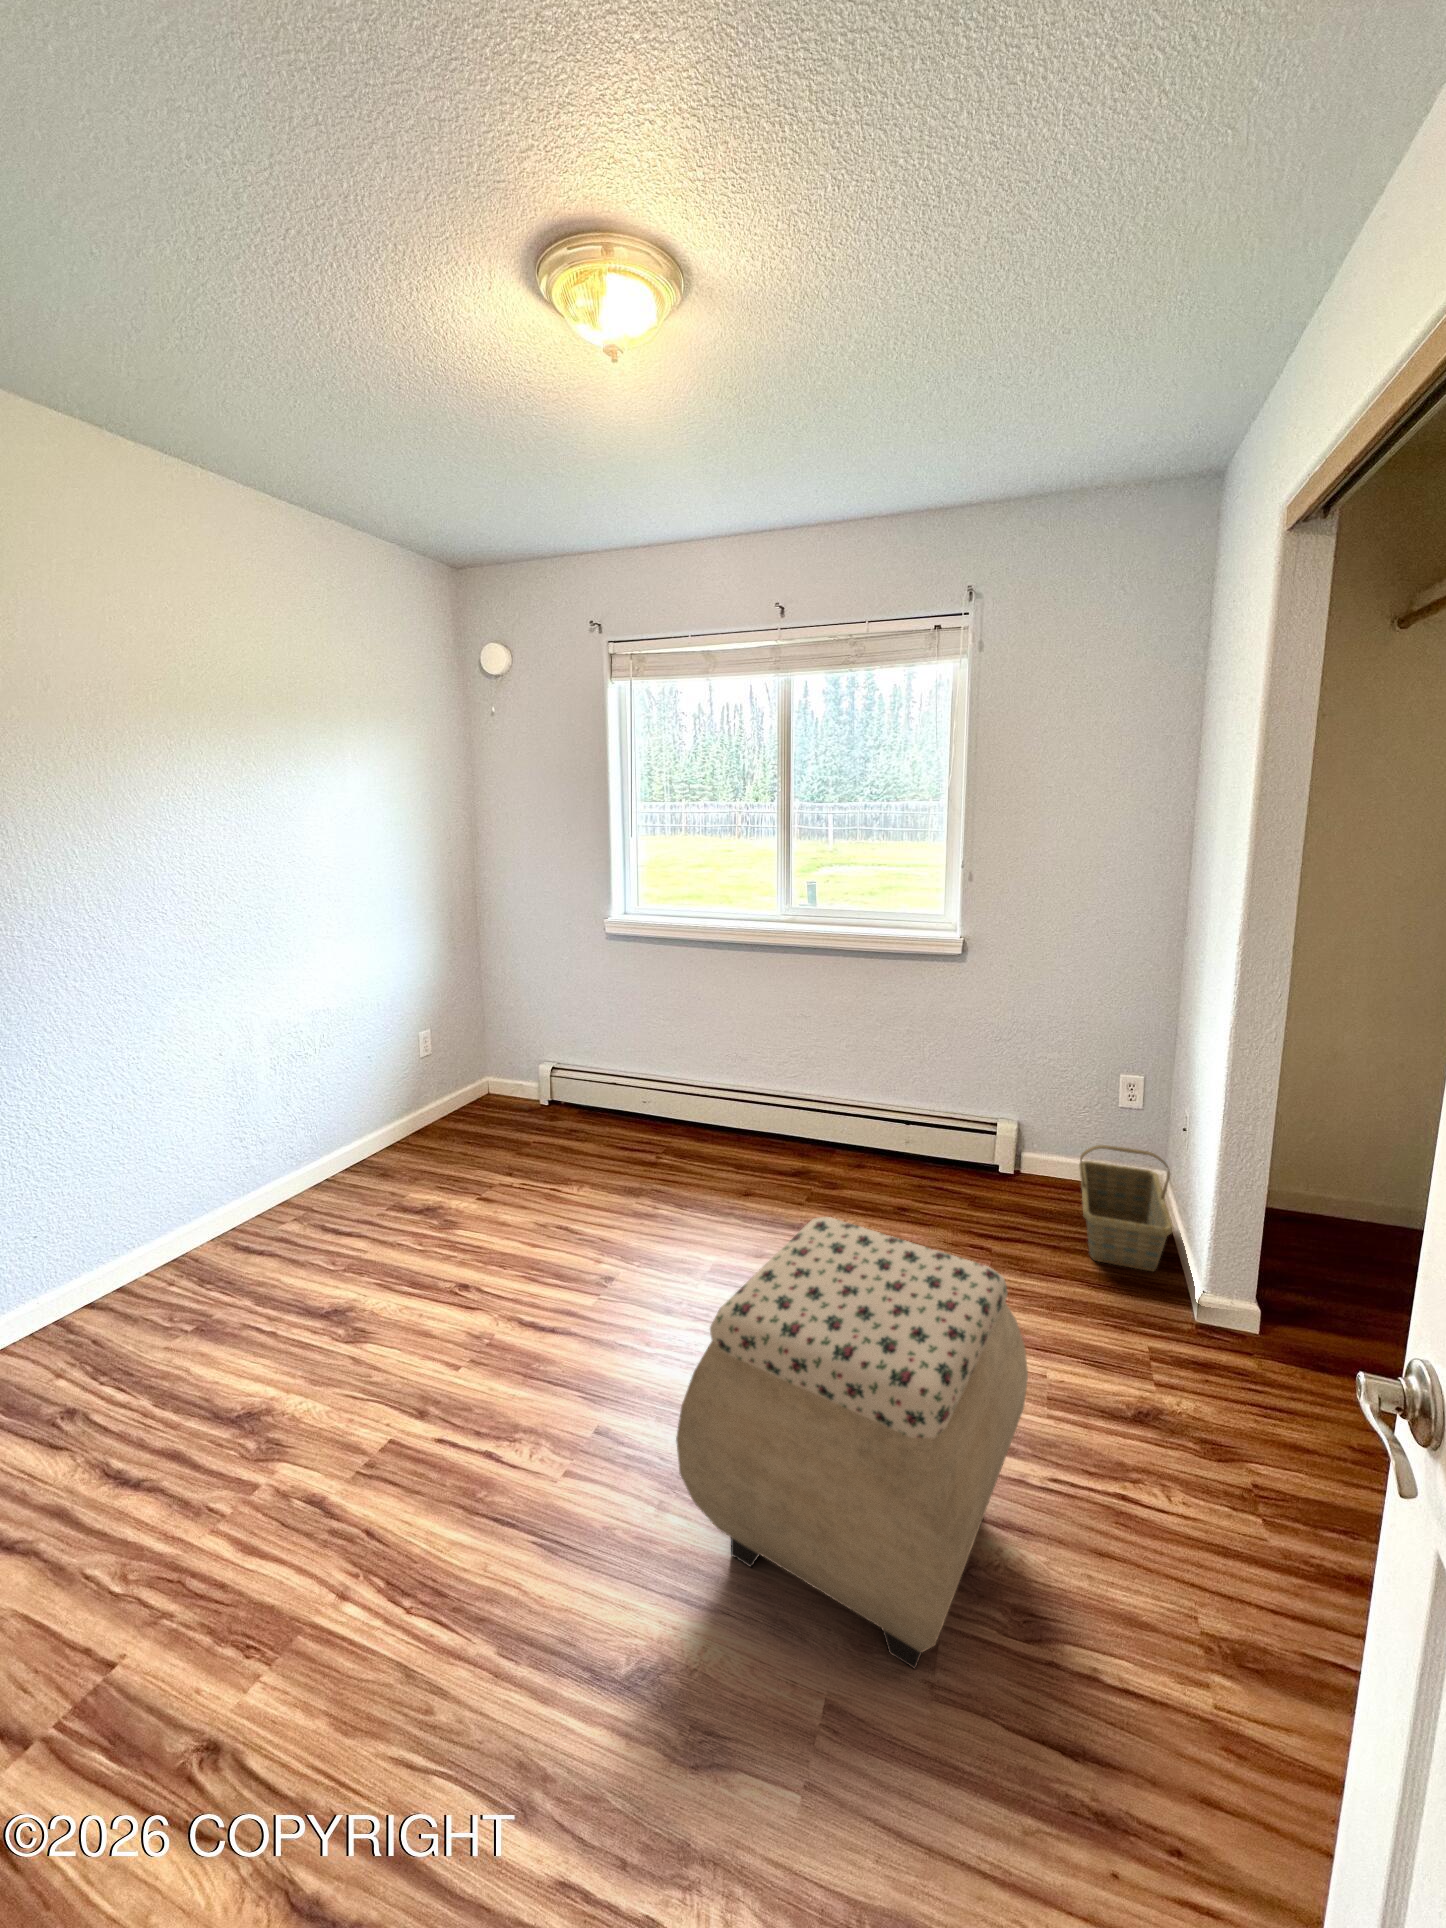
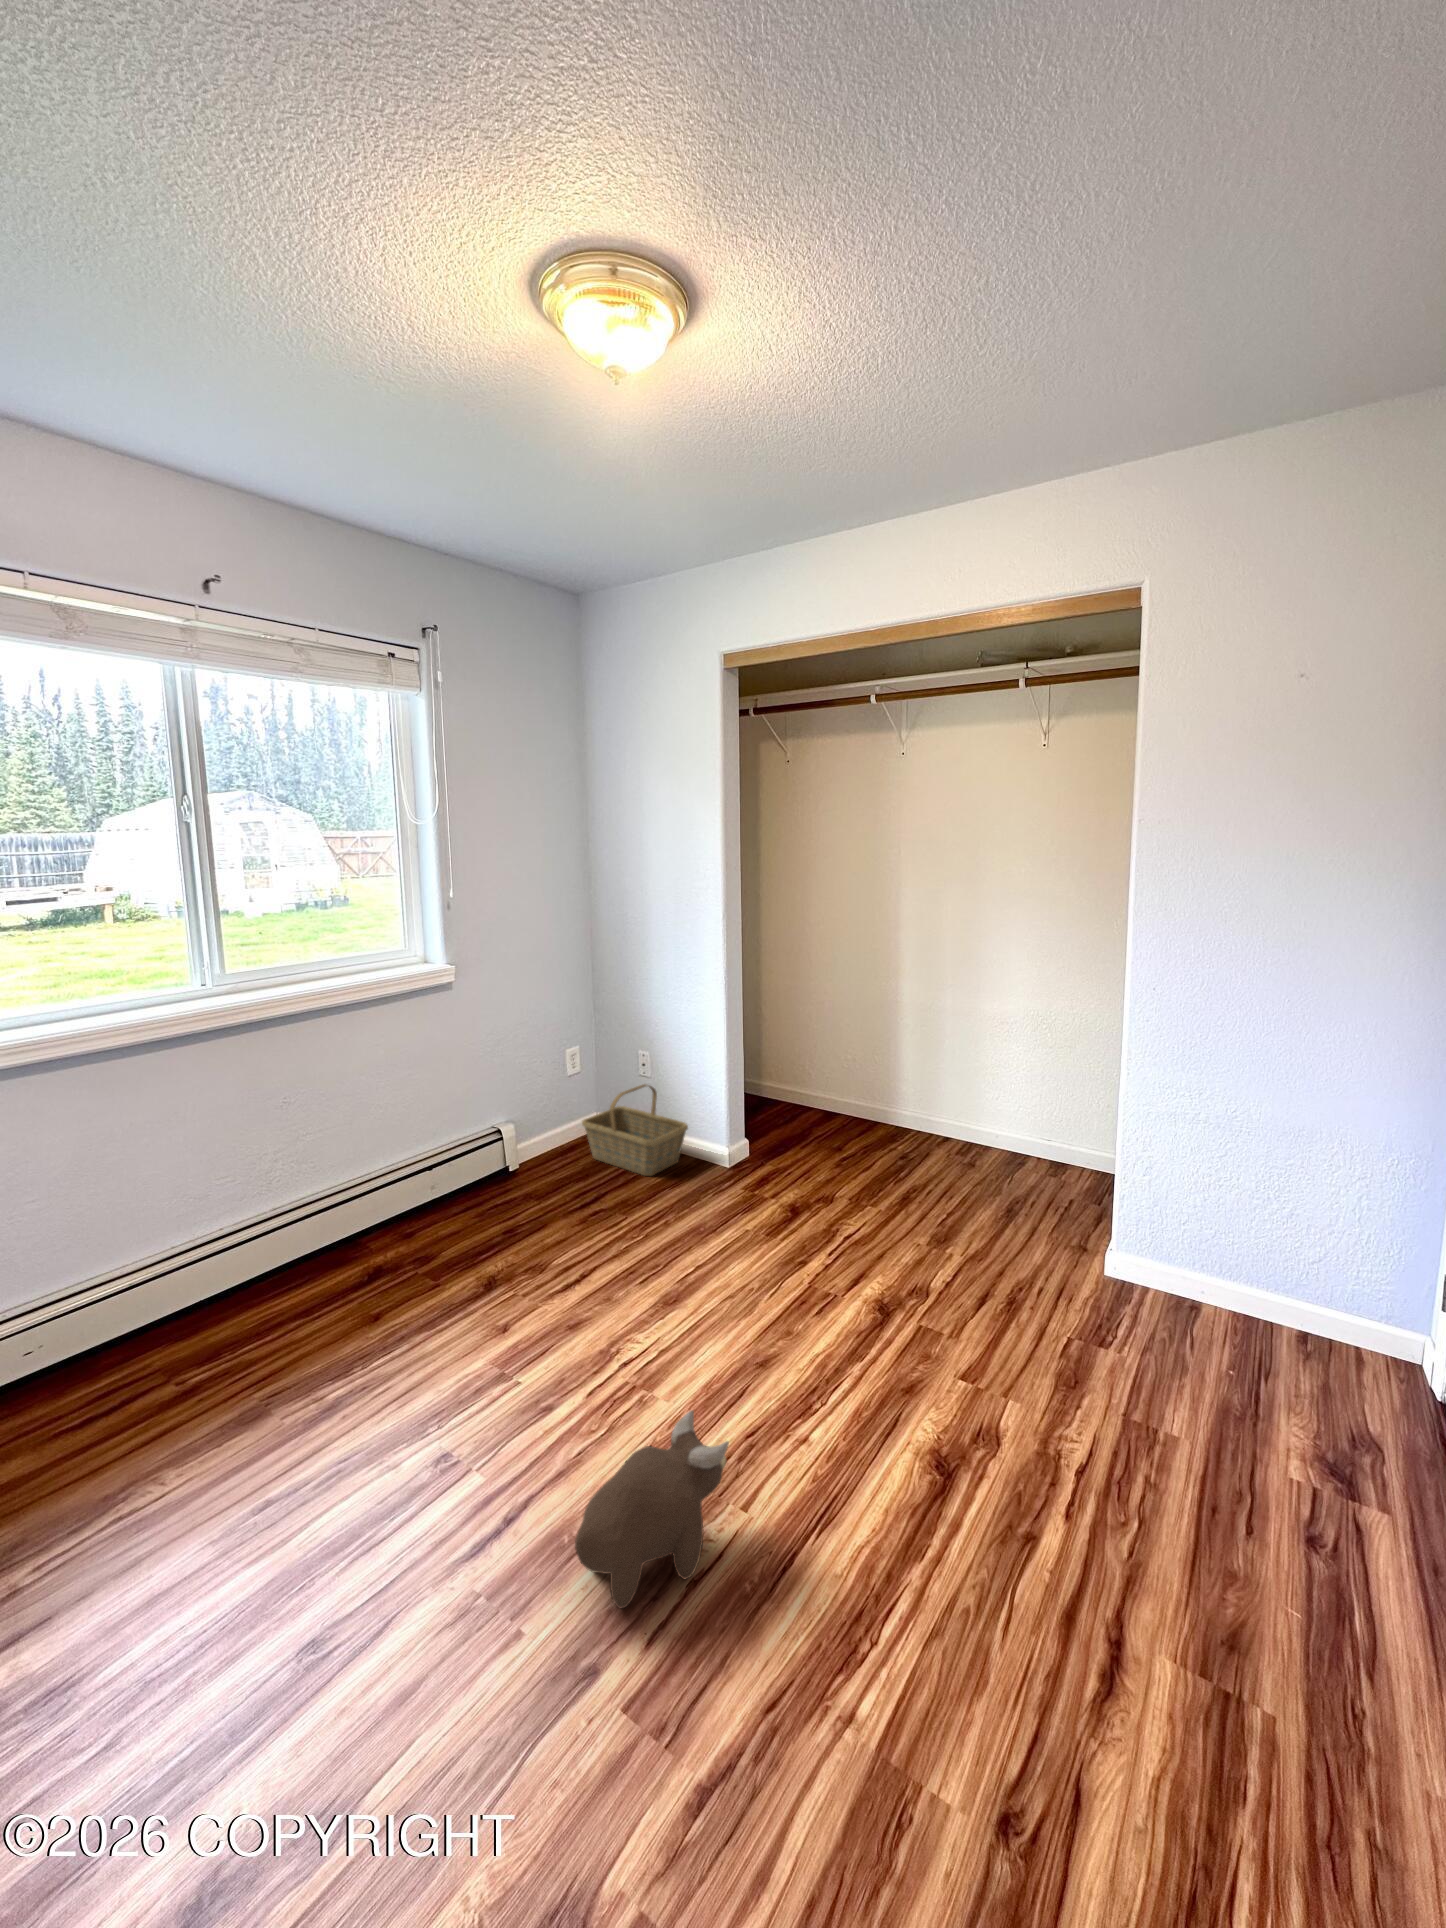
ottoman: present [676,1217,1028,1669] -> none [718,1124,983,1406]
plush toy: none [463,1334,573,1449] -> present [575,1410,729,1608]

